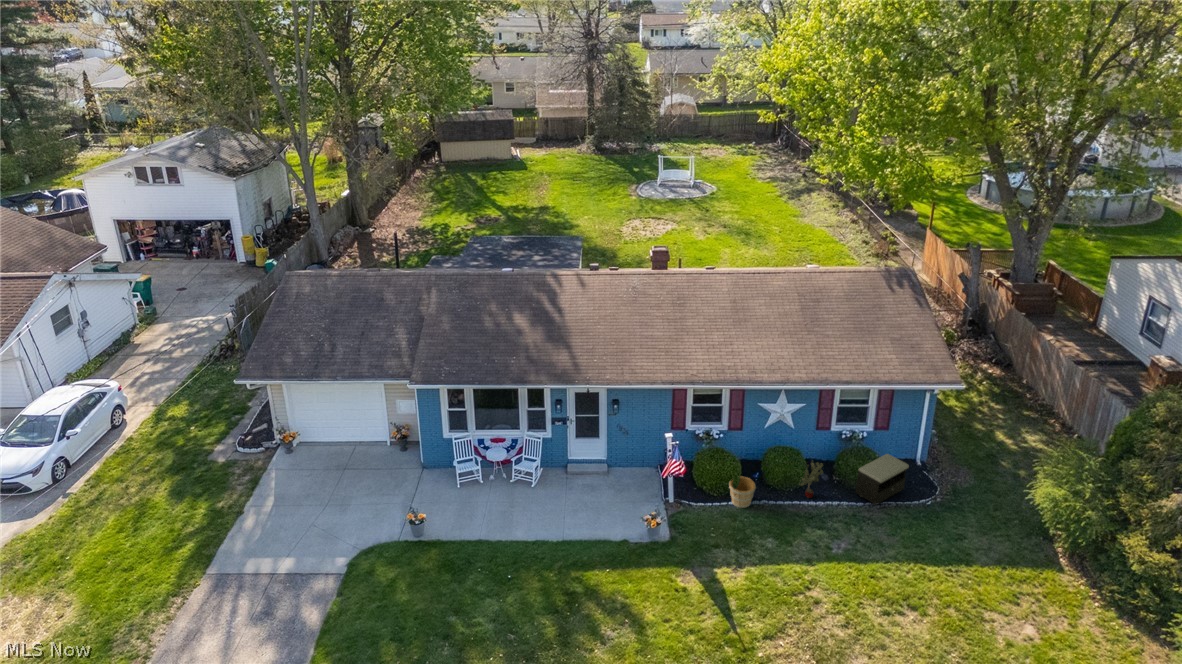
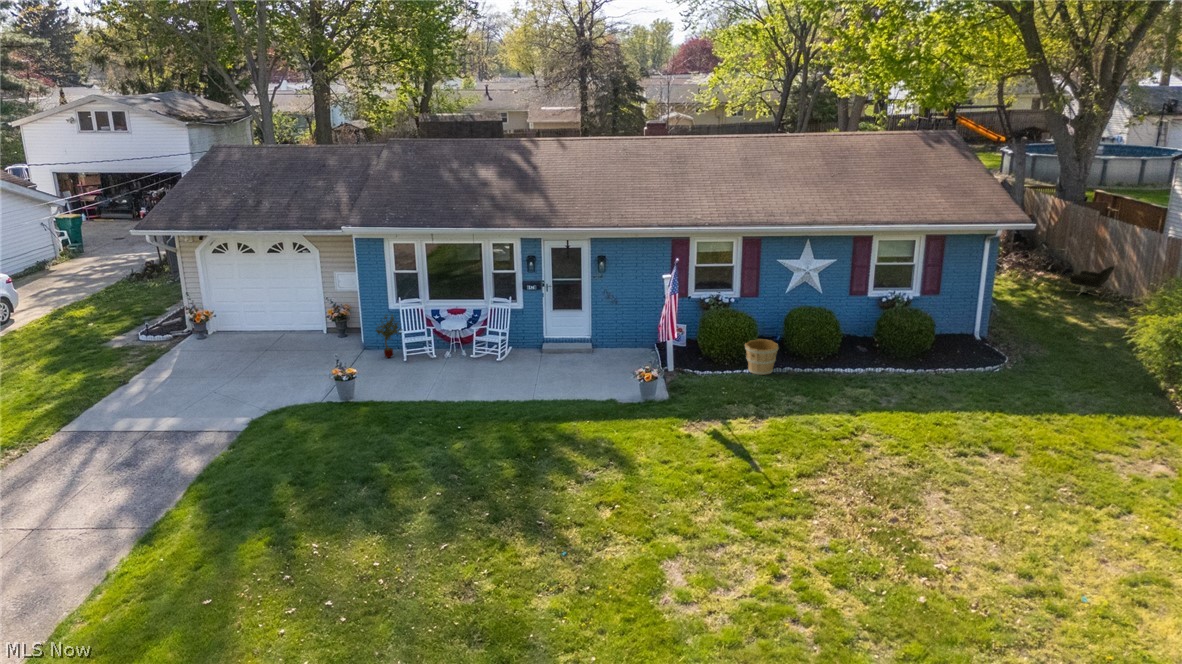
lounge chair: none [997,374,1037,398] -> present [1070,266,1114,295]
storage bench: present [856,454,909,505] -> none [905,314,972,371]
potted tree: present [799,462,823,498] -> present [376,315,402,358]

